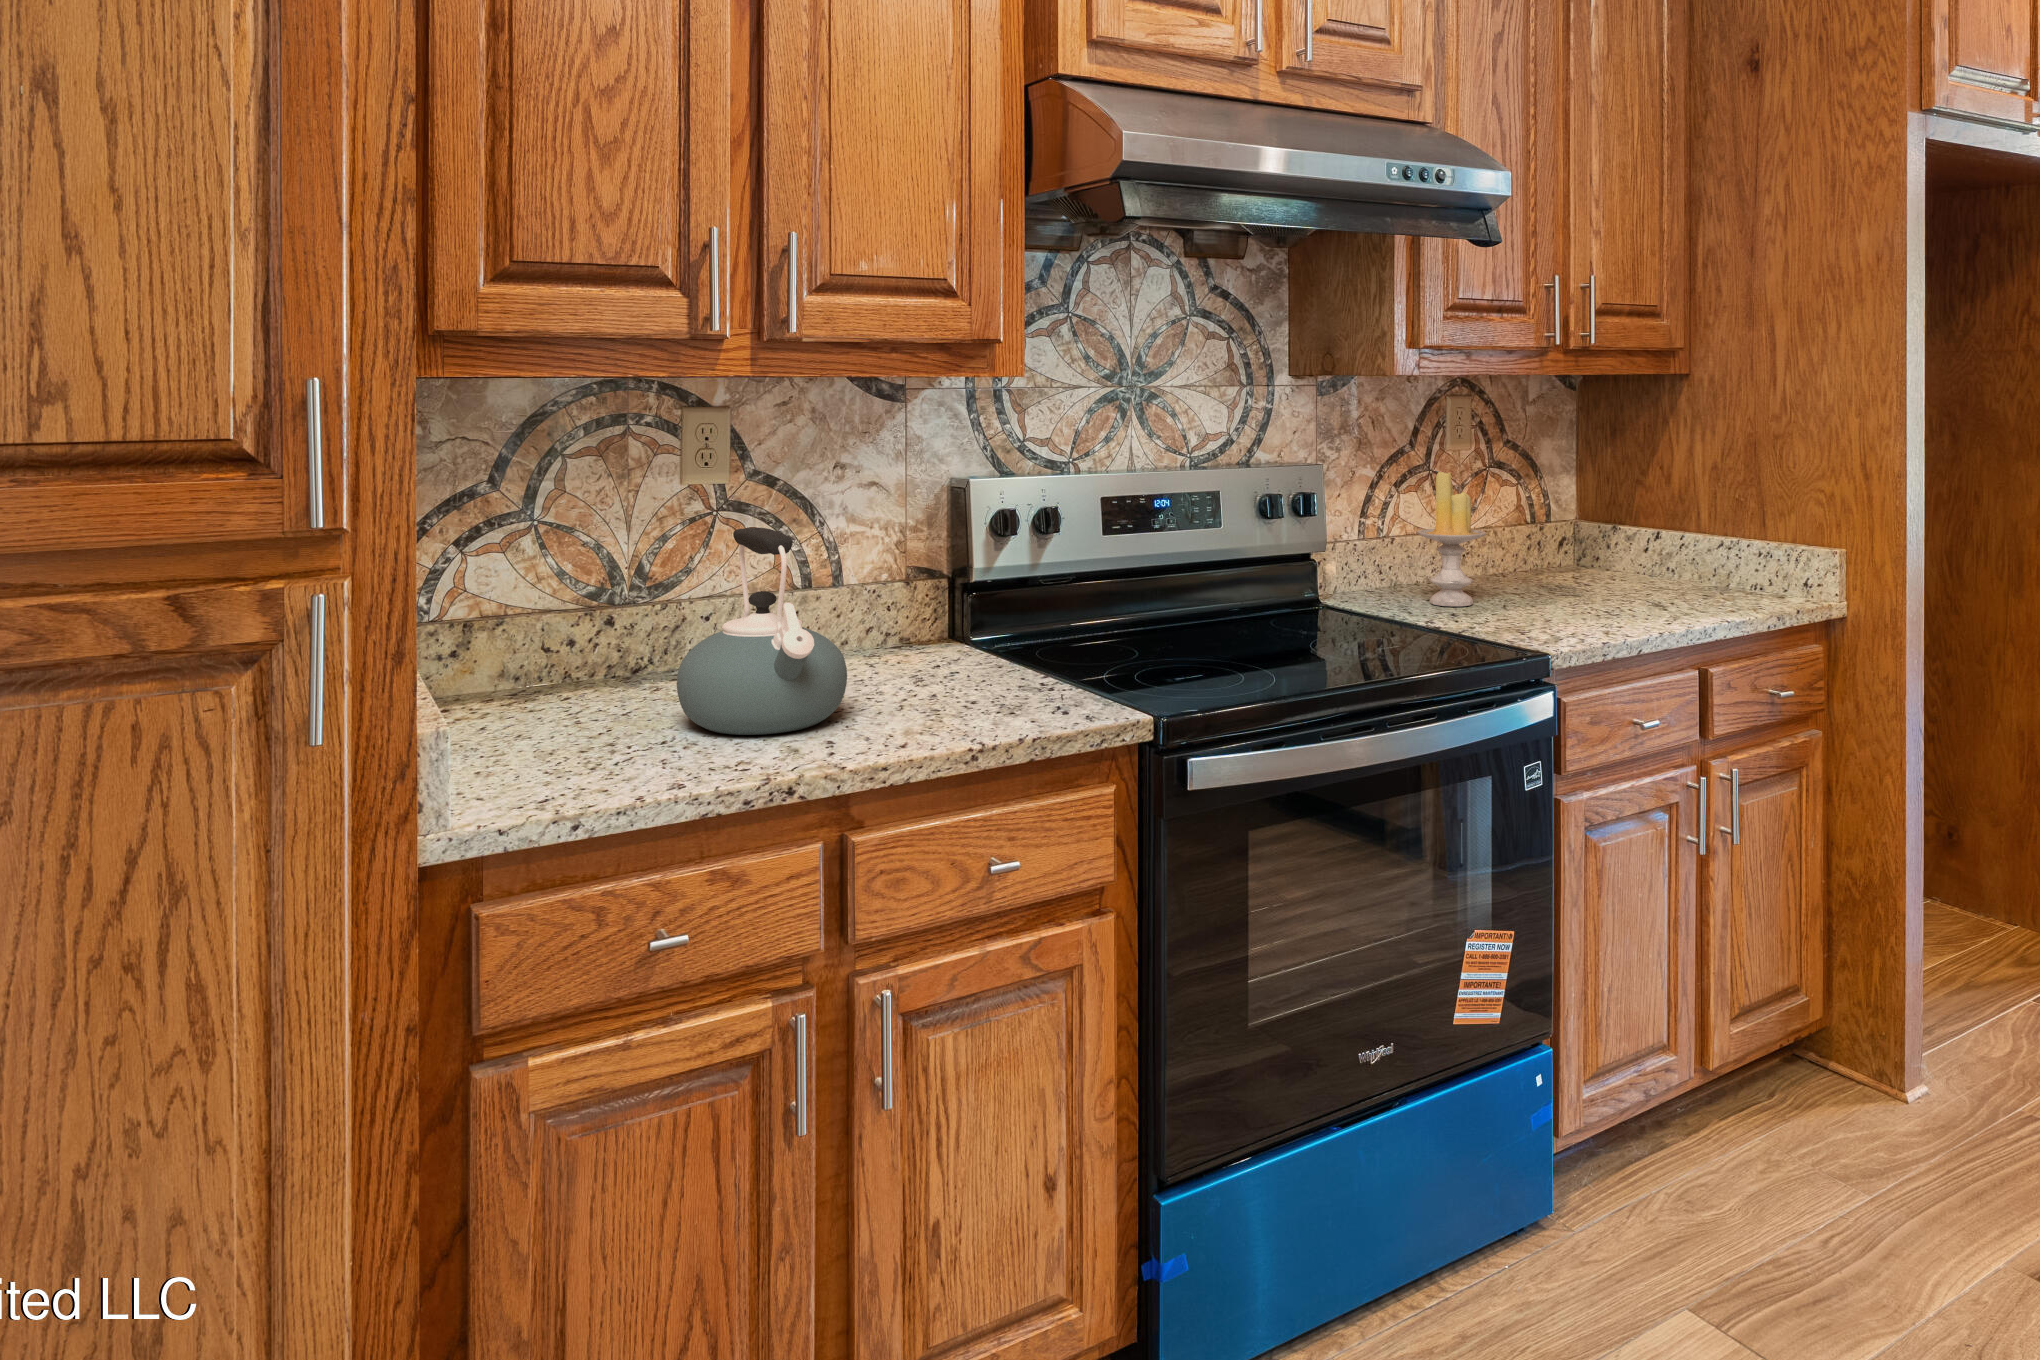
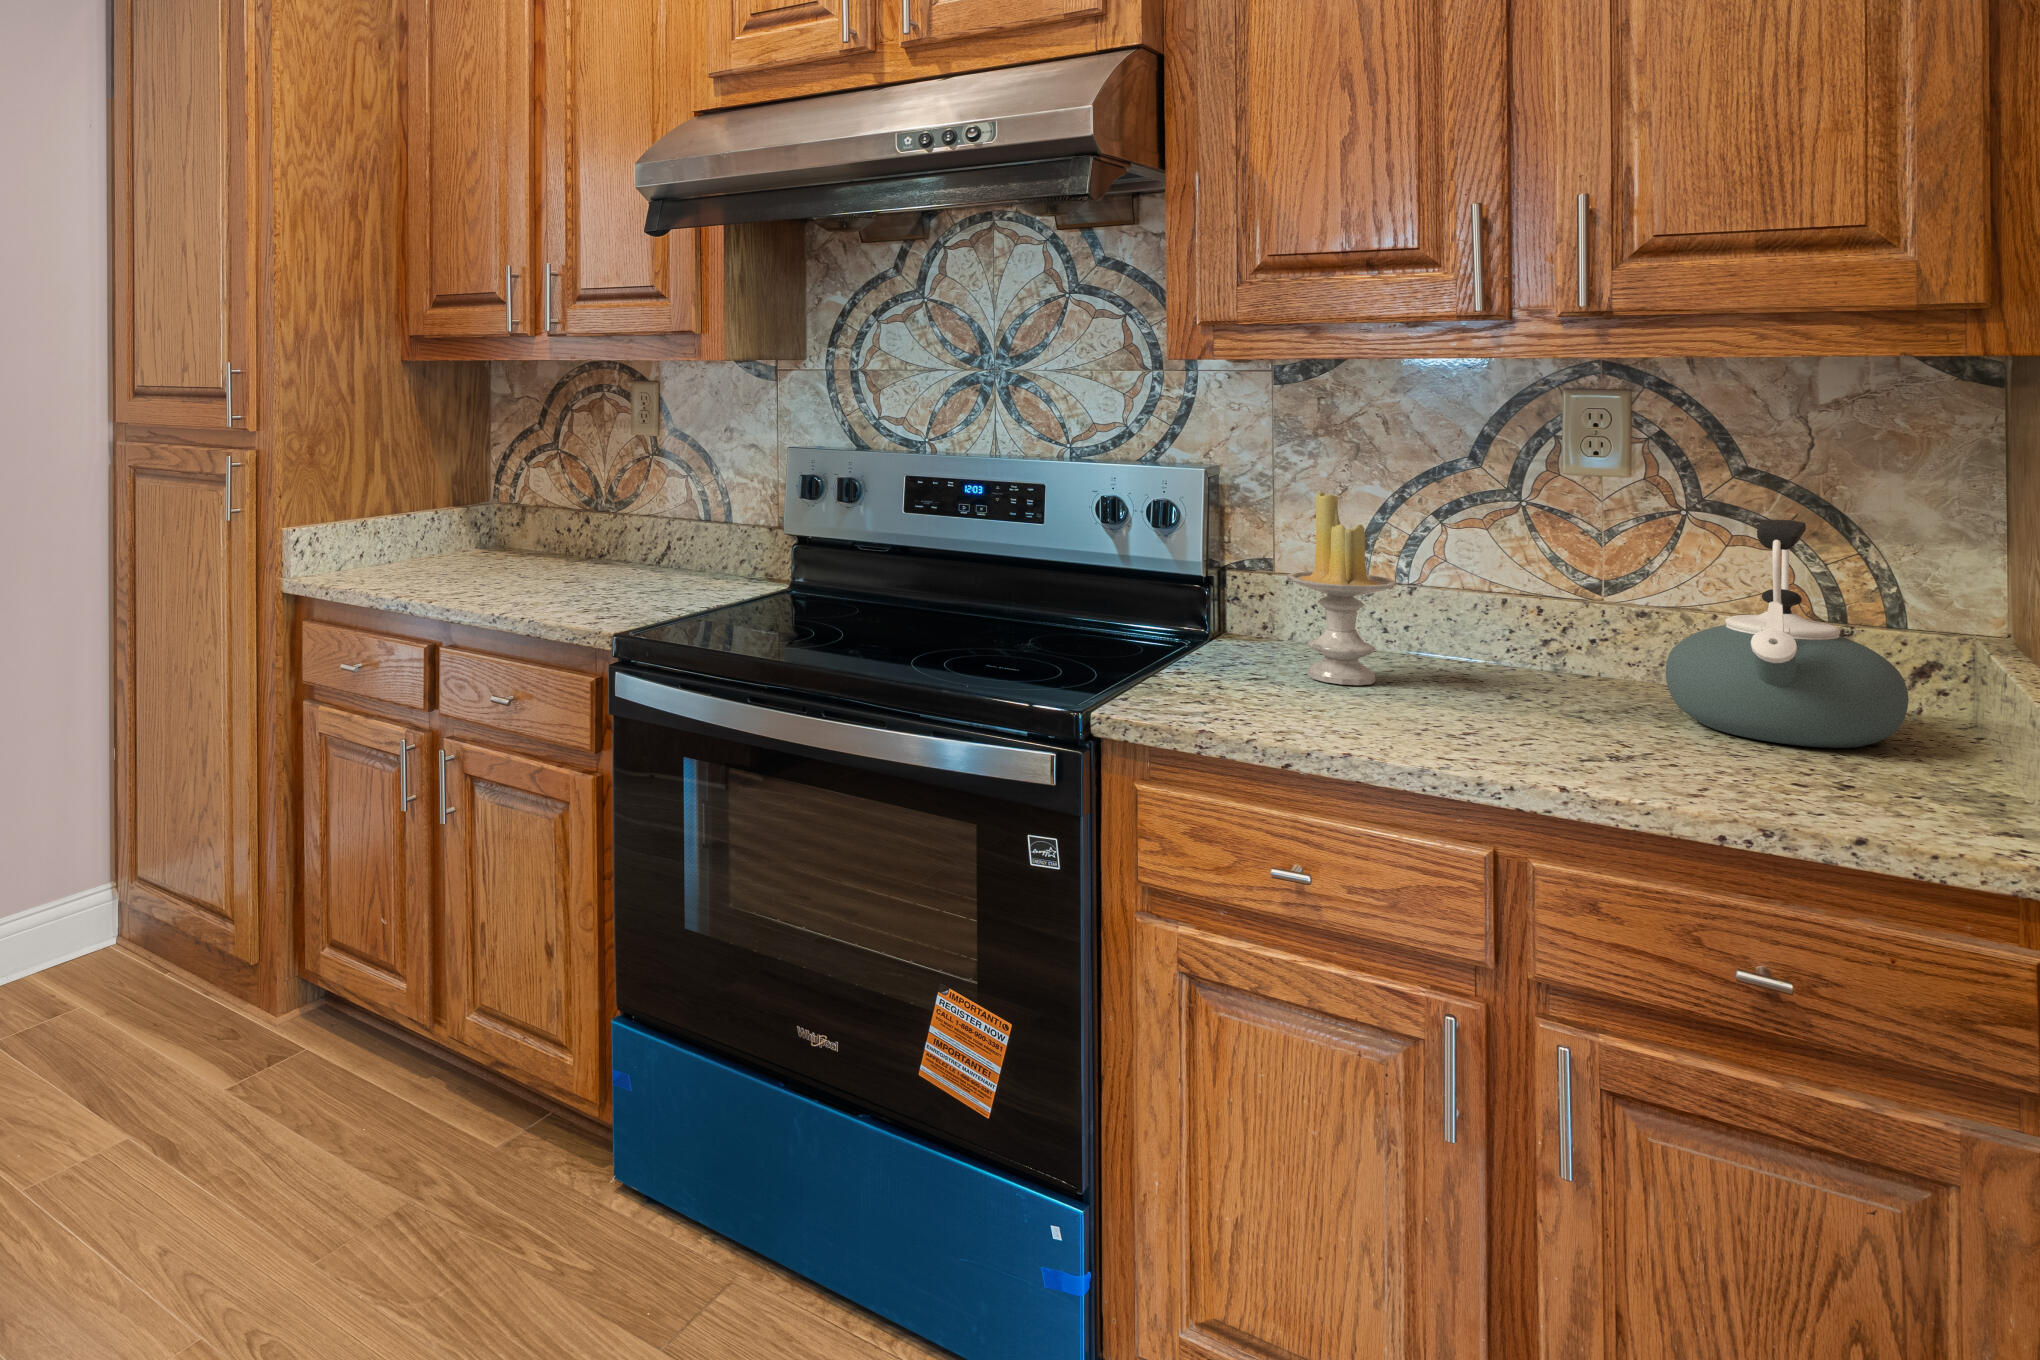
kettle: present [677,528,847,735] -> present [1665,520,1909,748]

